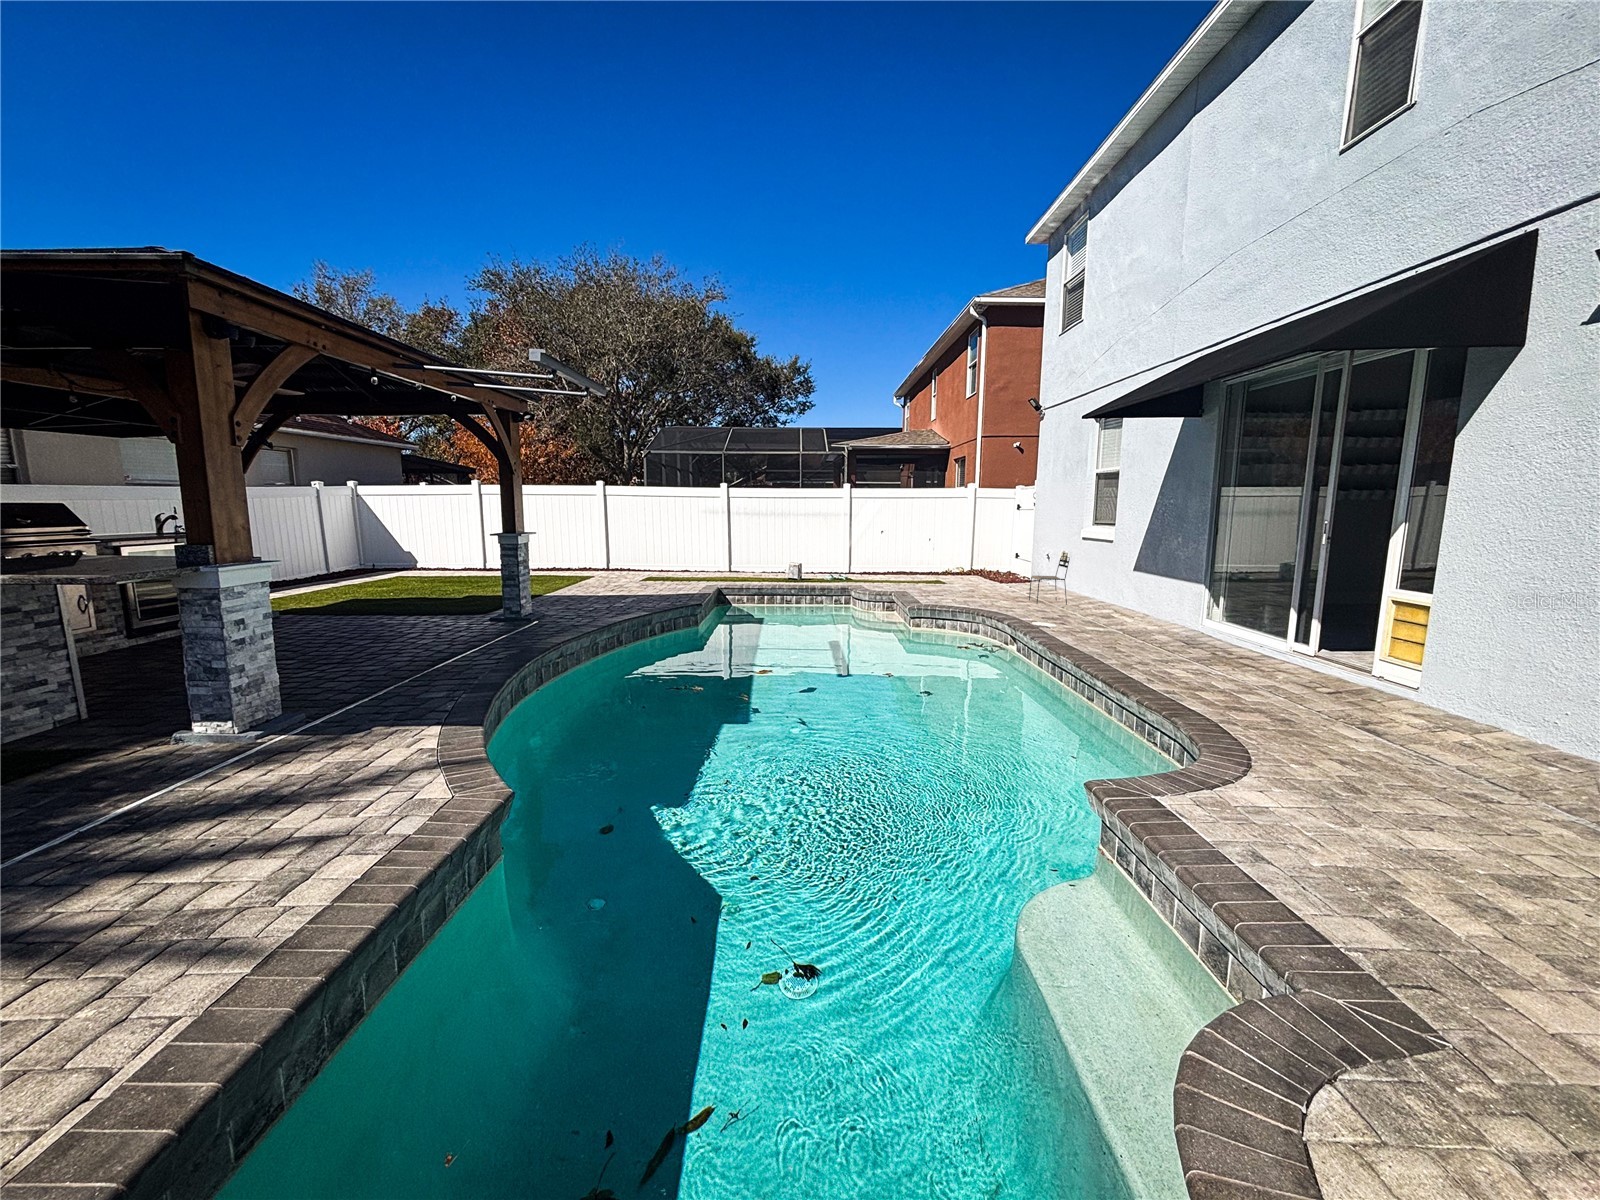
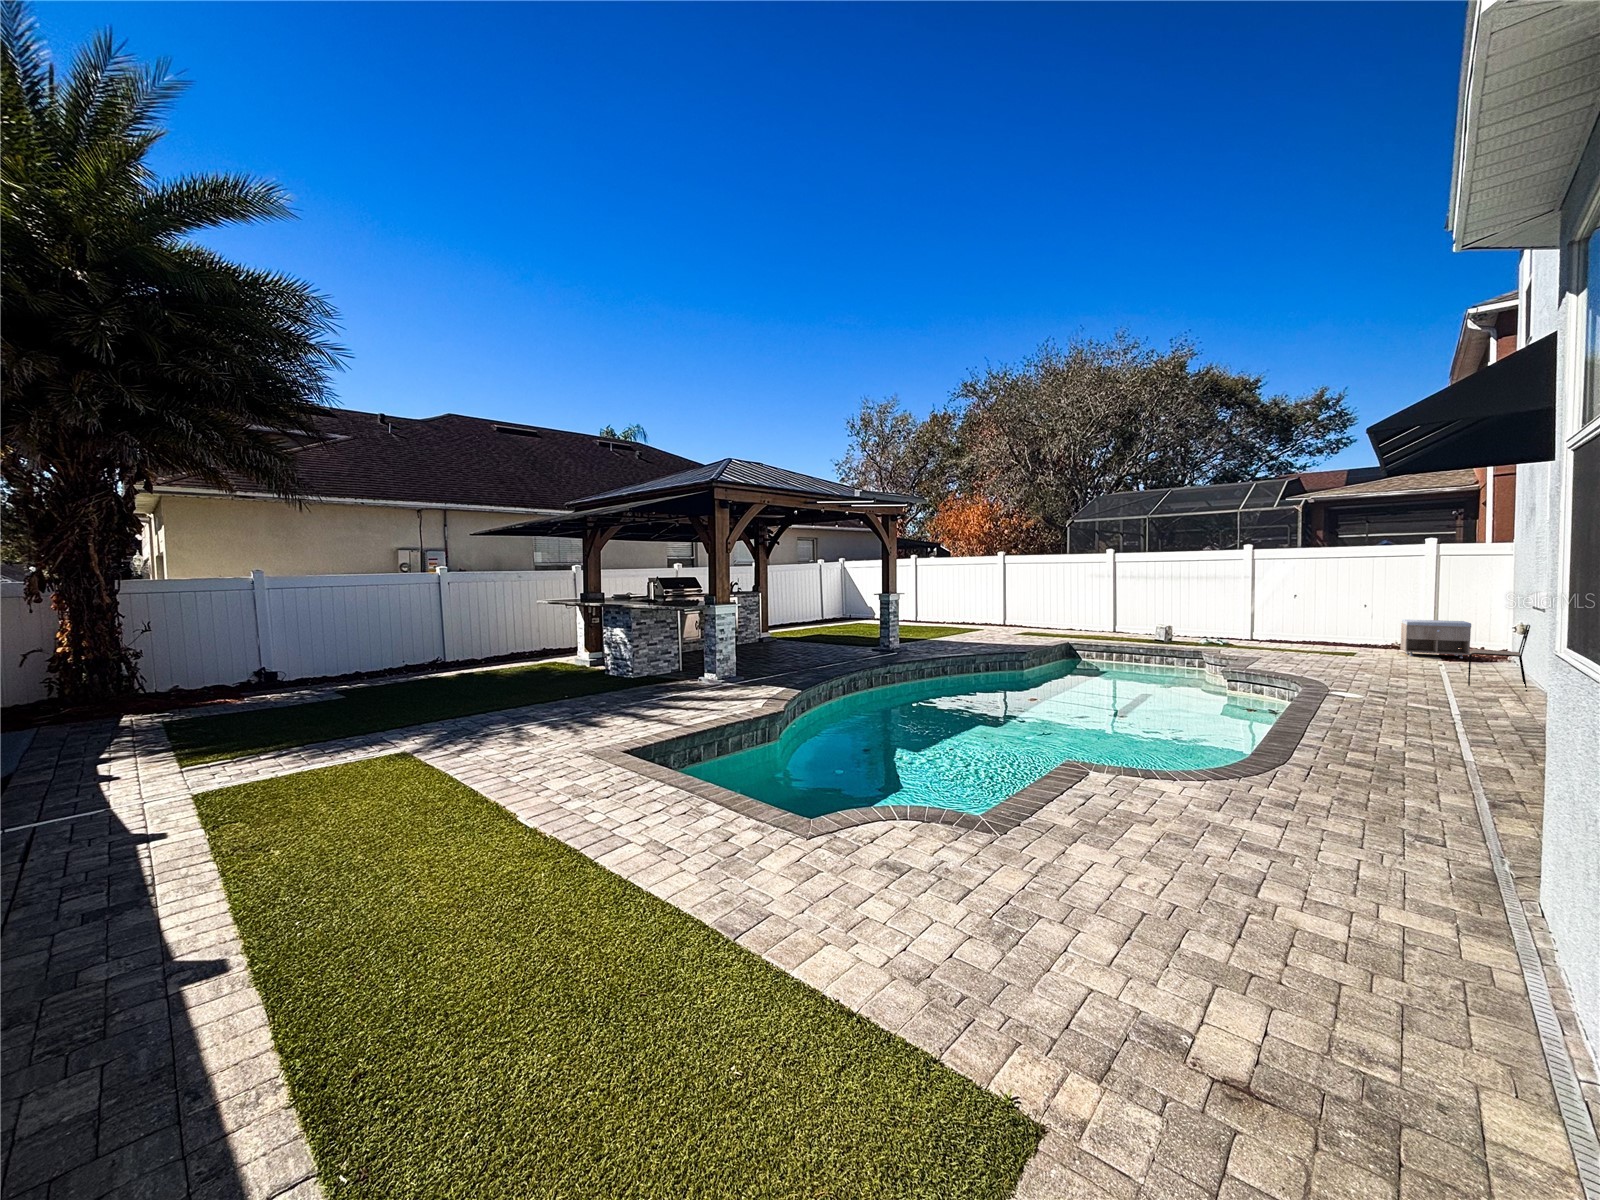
storage bench: none [946,553,989,581] -> present [1400,620,1471,658]

